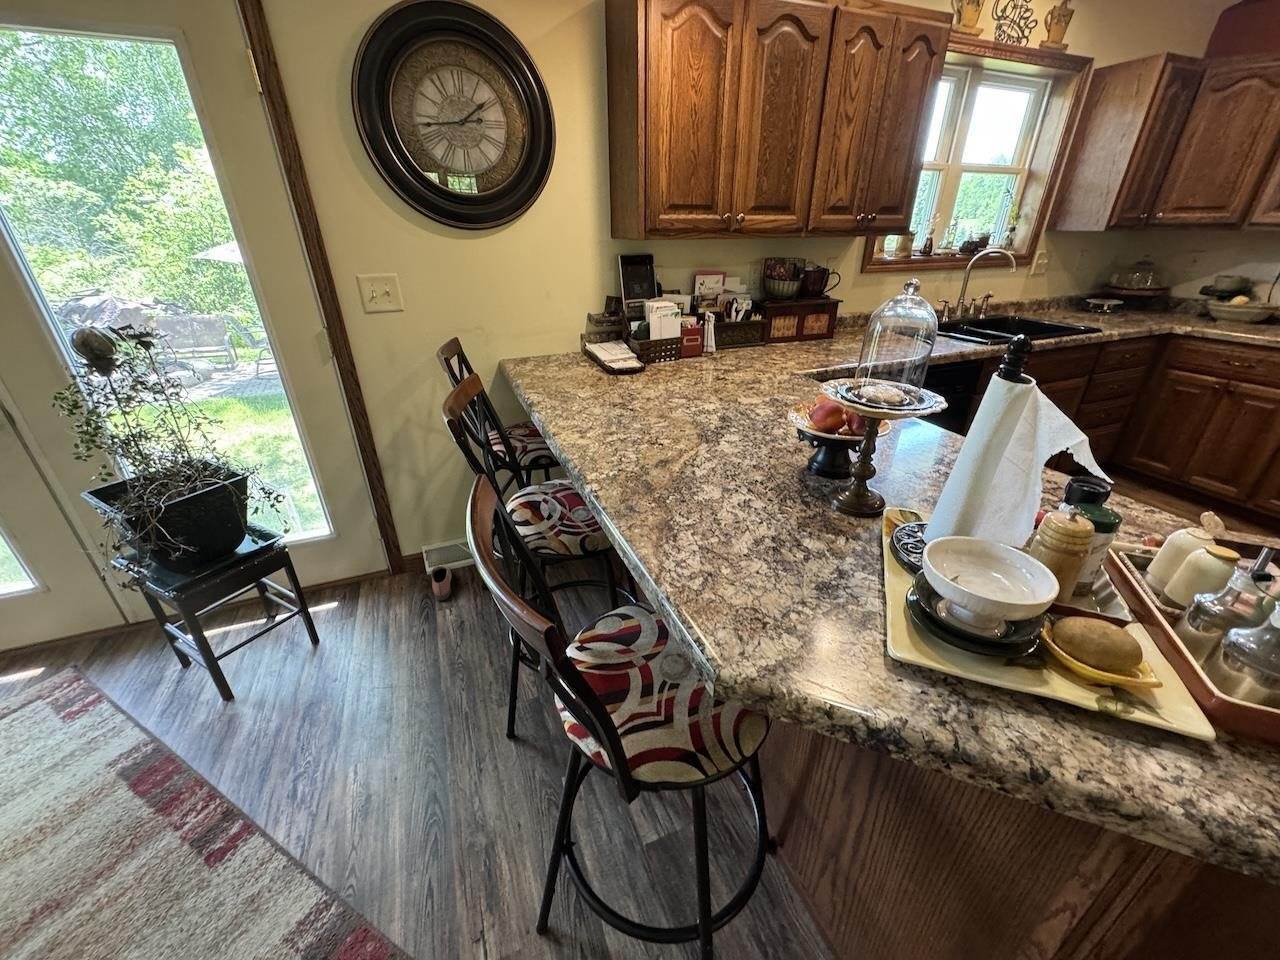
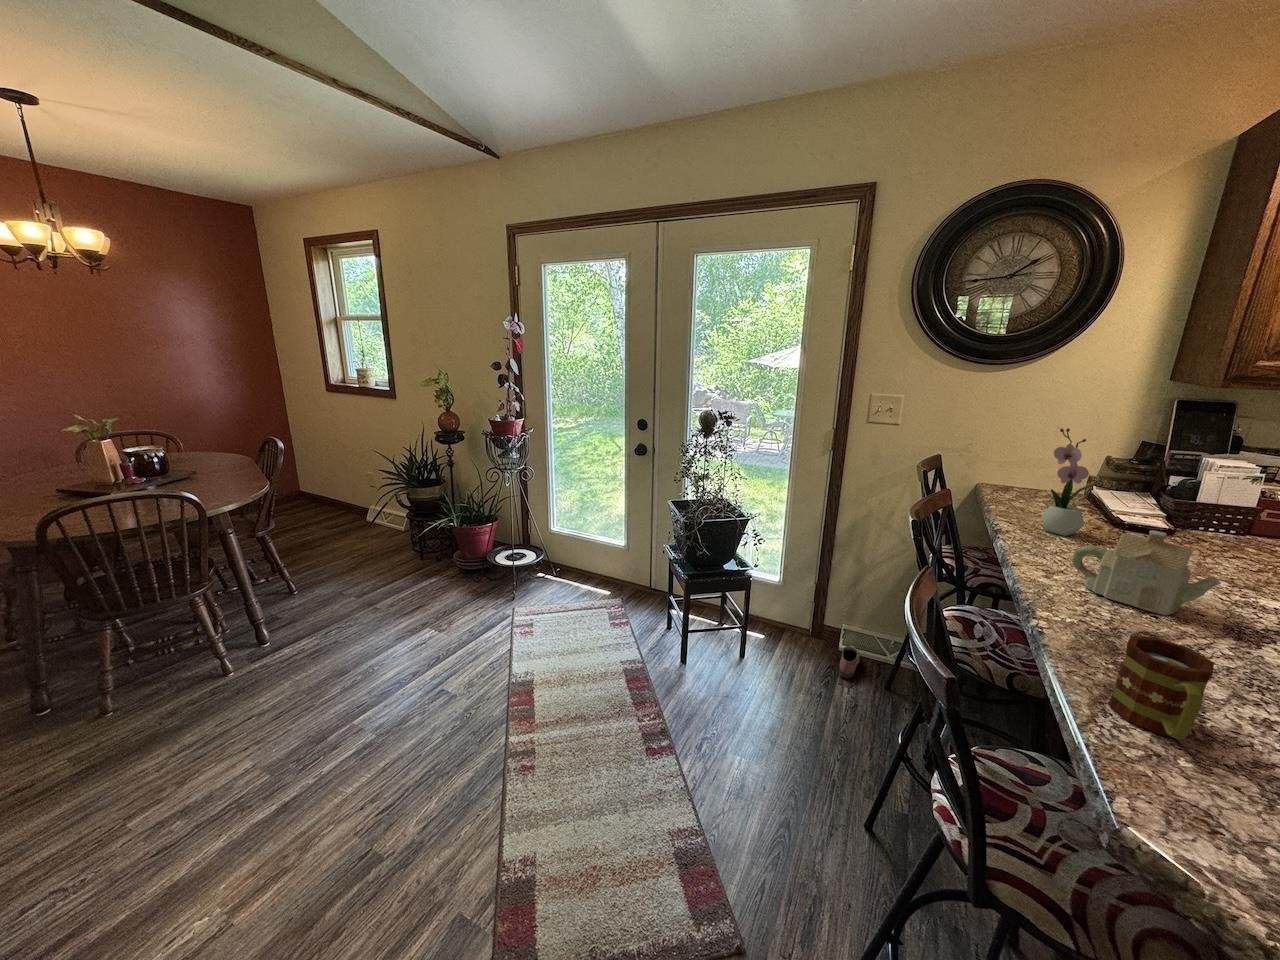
flower arrangement: none [551,288,592,394] -> present [1041,428,1099,536]
teapot: none [596,371,692,443] -> present [1072,530,1221,615]
mug: none [668,474,735,561] -> present [1108,636,1214,740]

